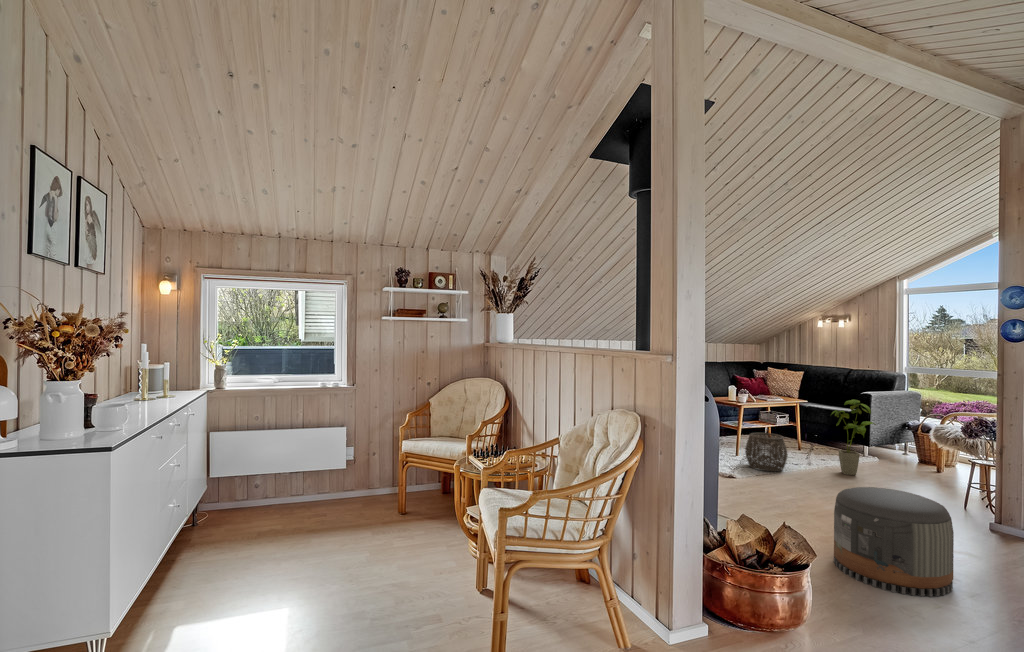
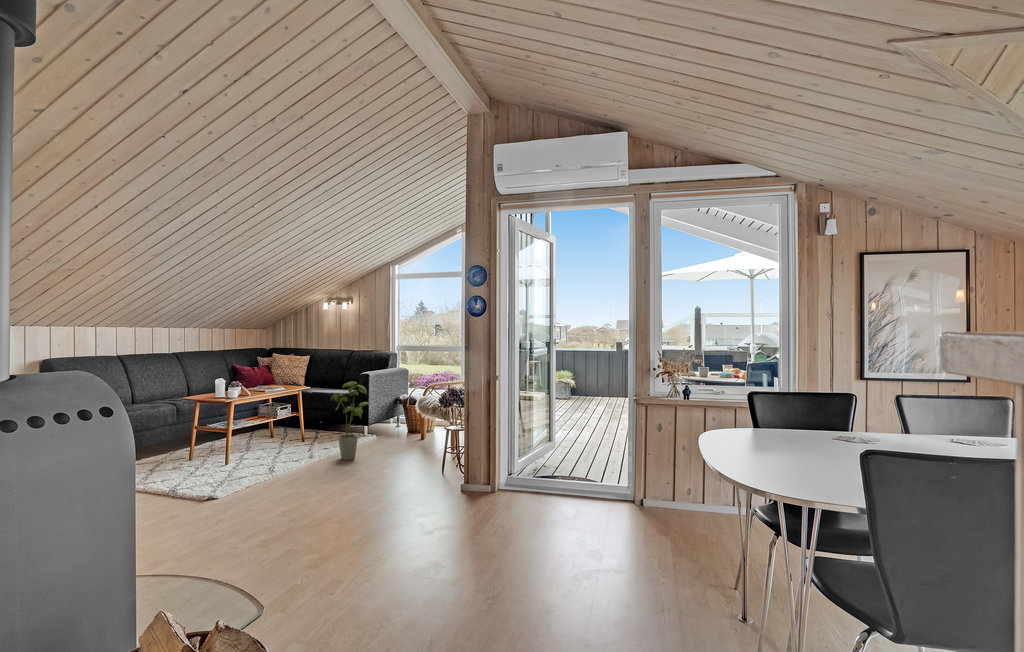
woven basket: present [745,433,788,472] -> none [236,430,286,476]
pouf: present [834,487,954,597] -> none [320,477,432,597]

